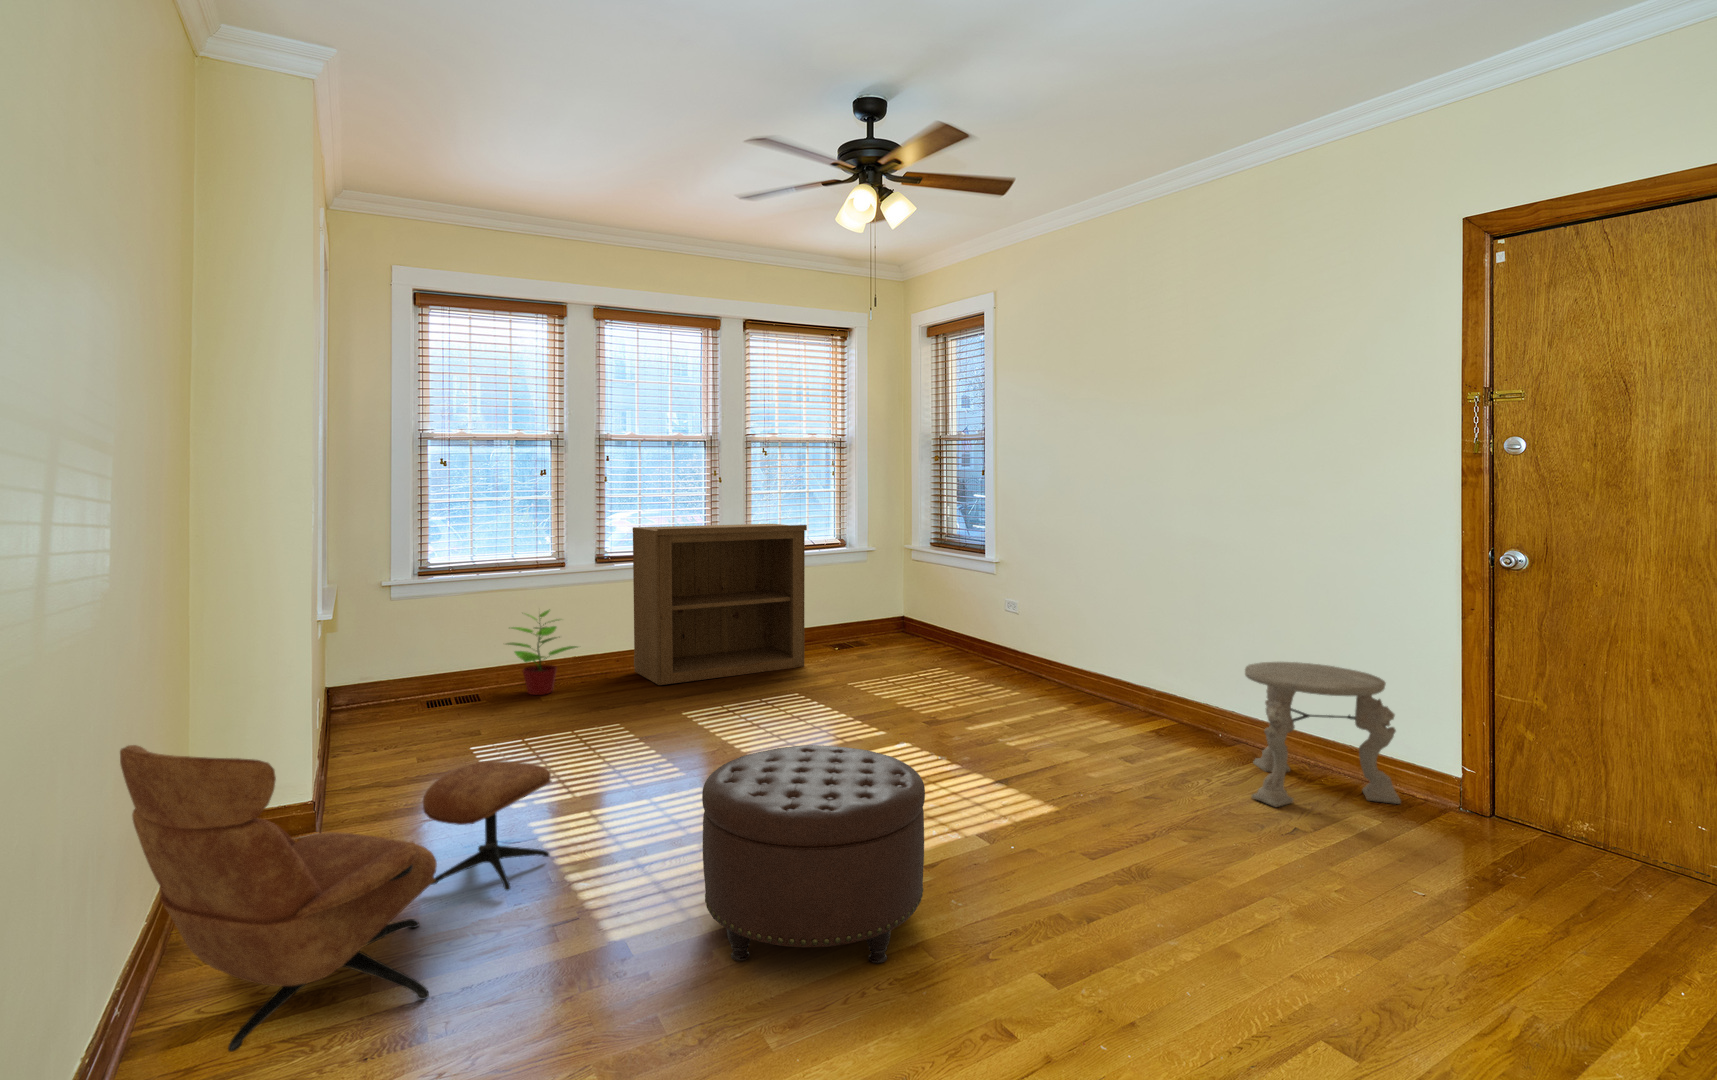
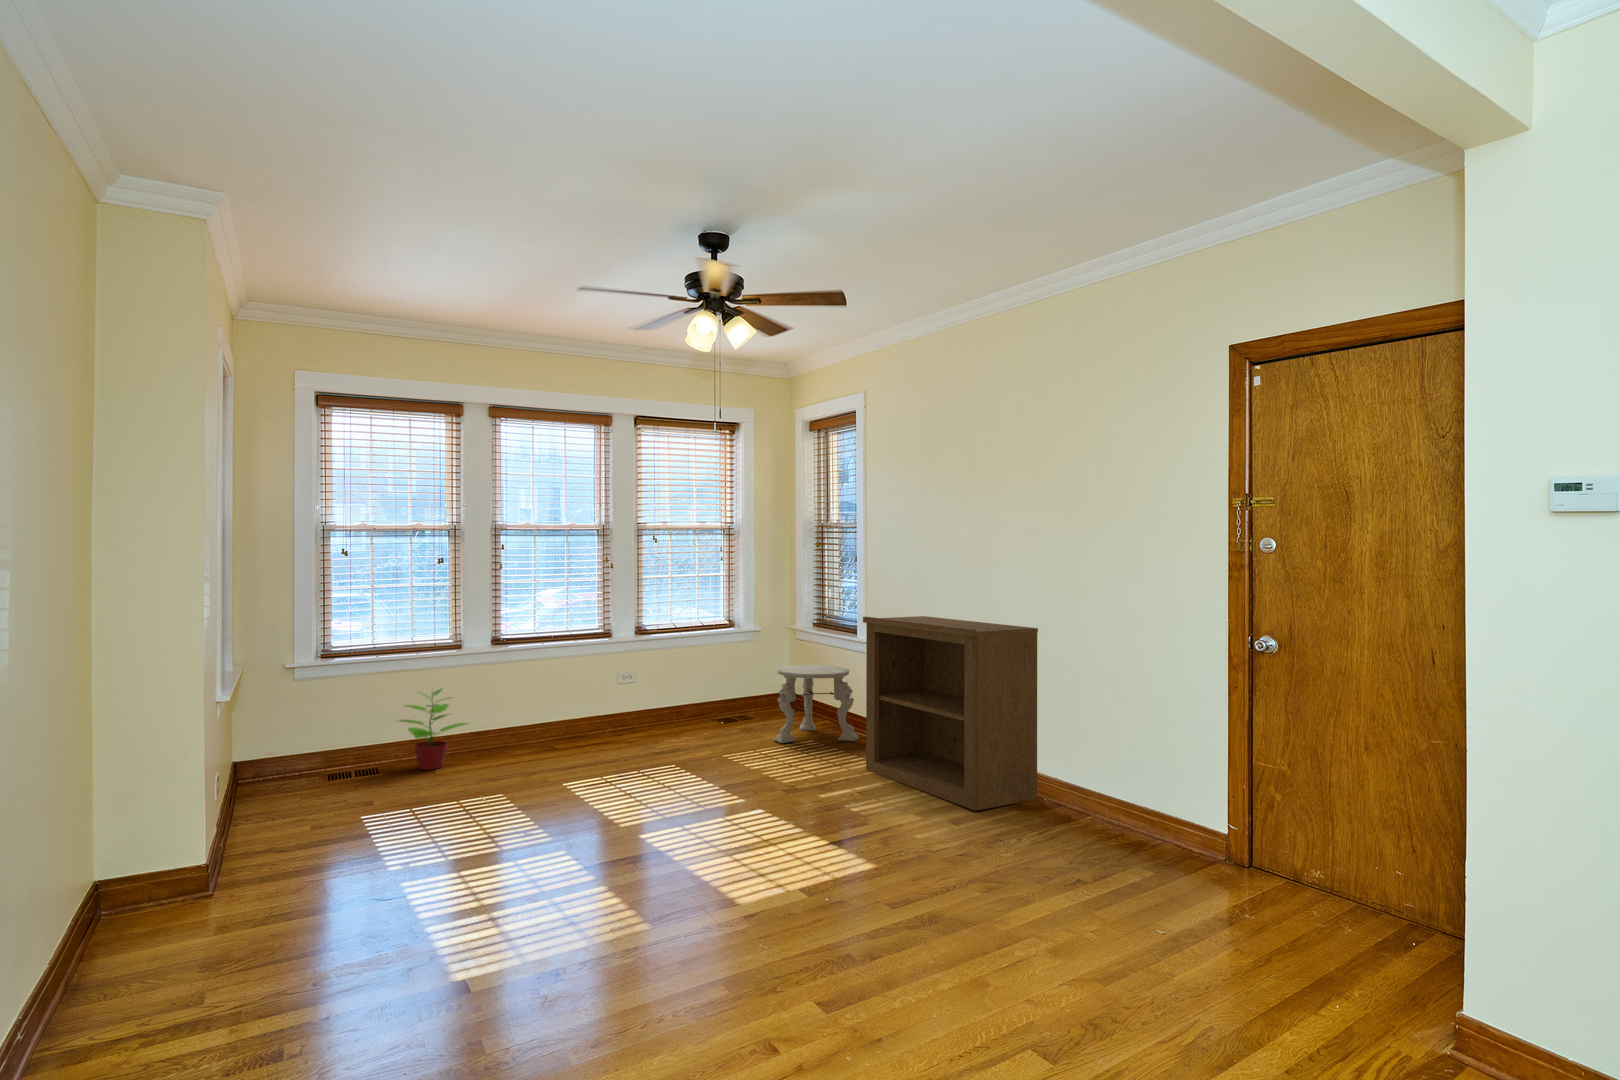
bookshelf: present [633,524,807,685] -> present [863,616,1038,811]
side table: present [1245,662,1401,807] -> present [773,665,859,743]
lounge chair: present [120,745,552,1052] -> none [39,804,417,1067]
ottoman: present [702,745,925,963] -> none [538,808,732,996]

